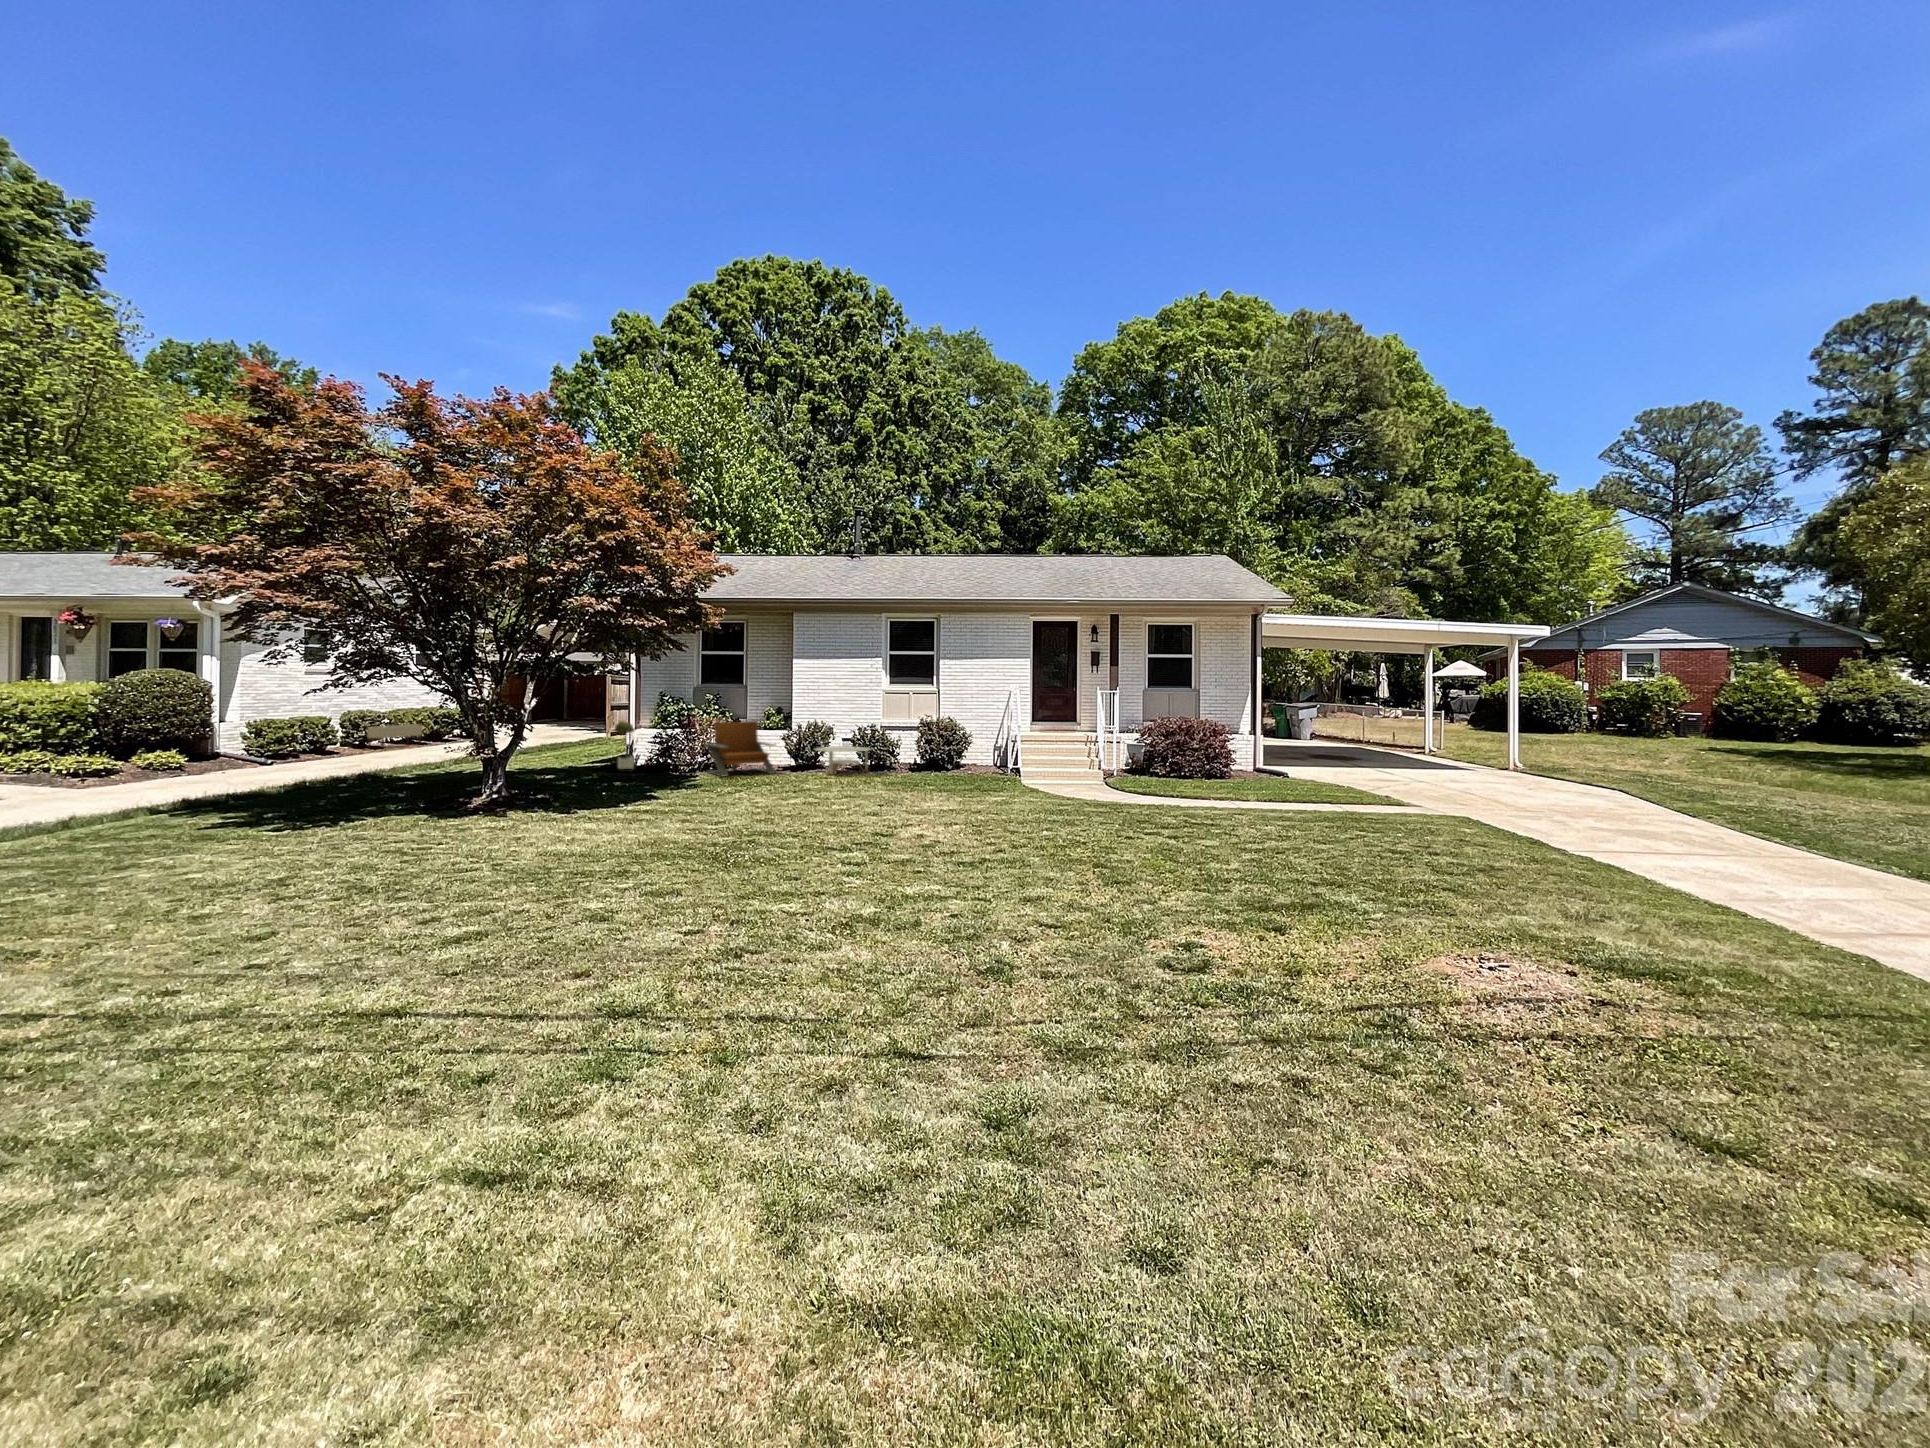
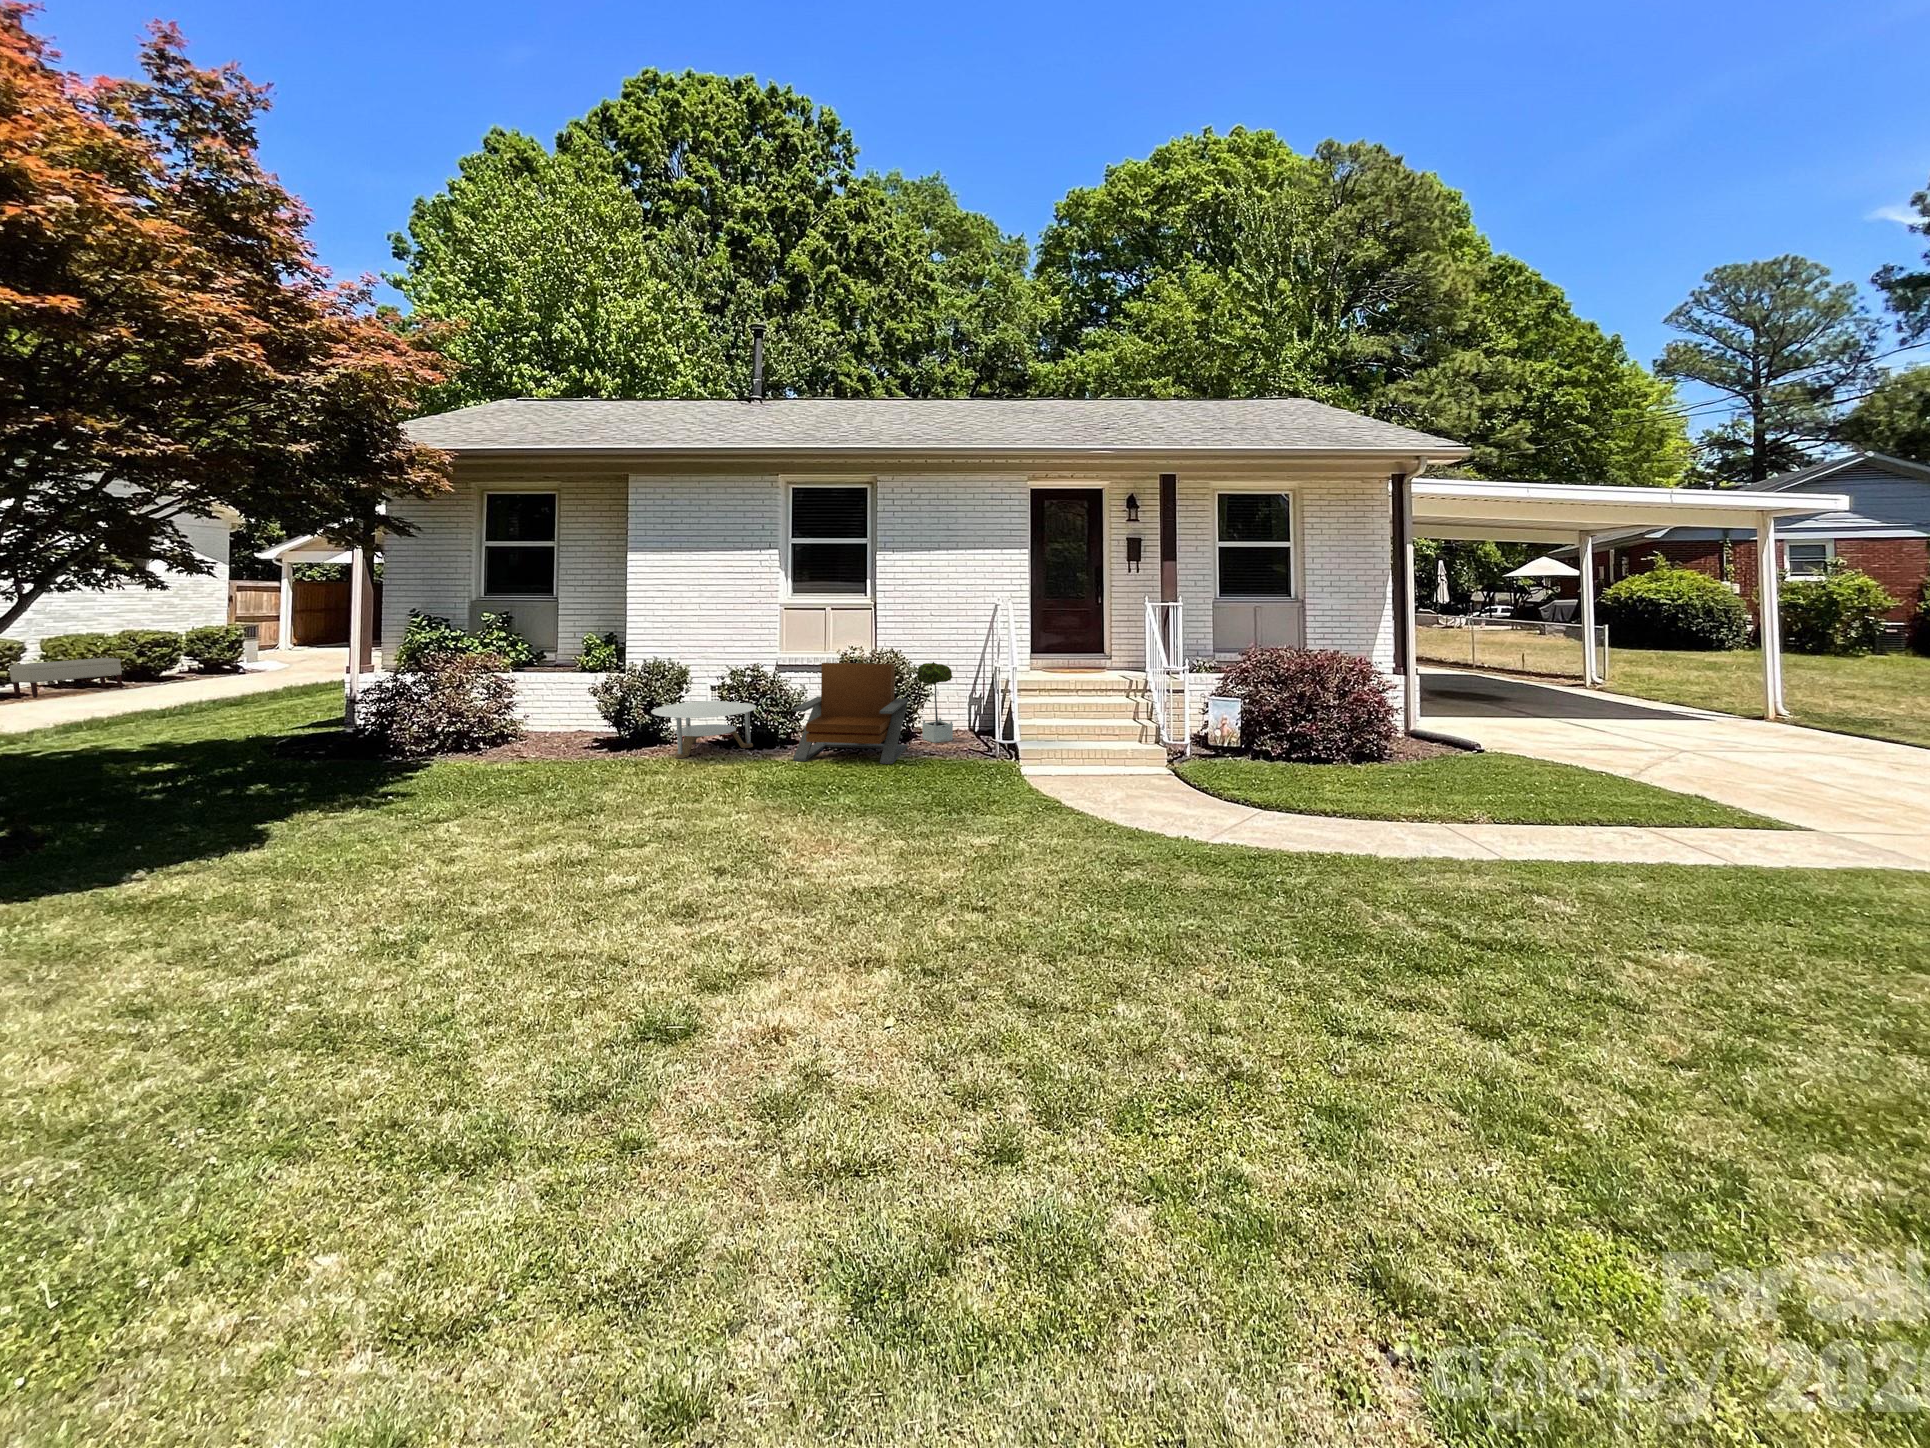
potted tree: present [615,721,635,769] -> present [917,662,953,743]
lounge chair: present [707,721,775,777] -> present [792,663,908,764]

